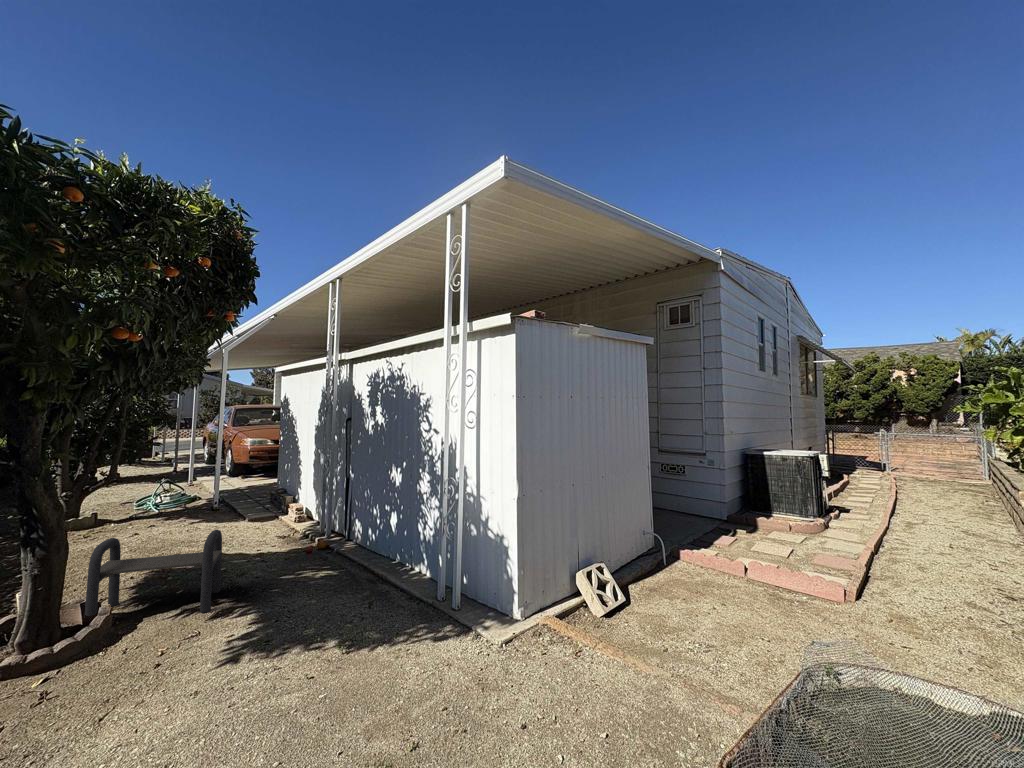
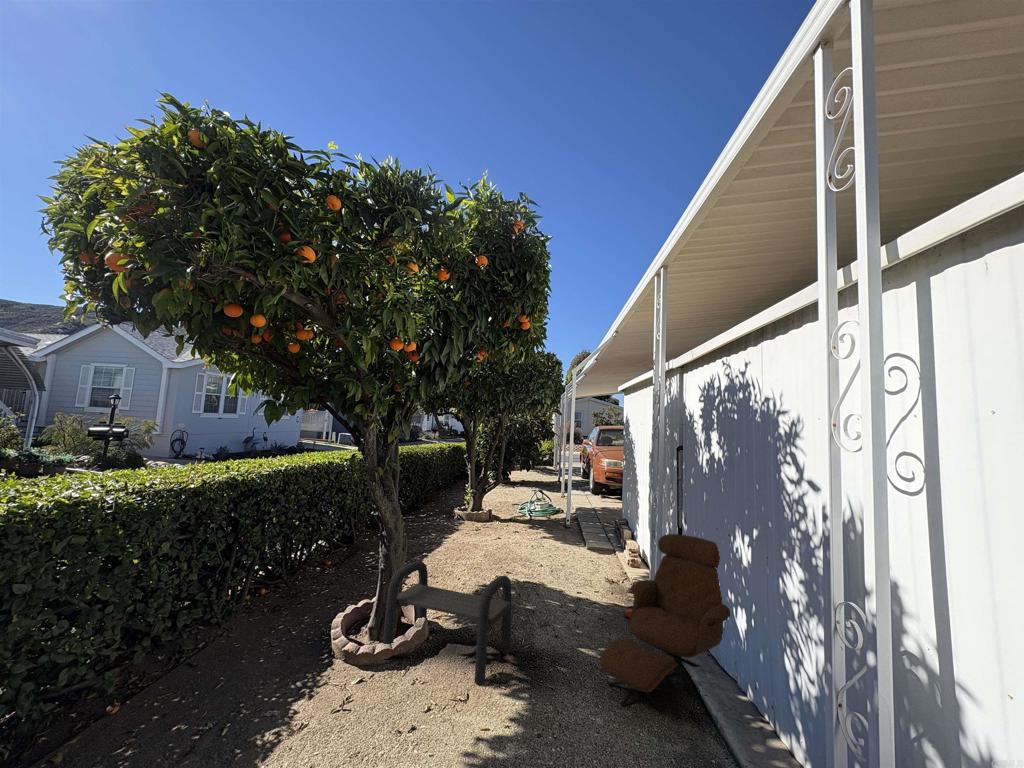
lounge chair: none [304,478,389,589] -> present [600,534,730,712]

